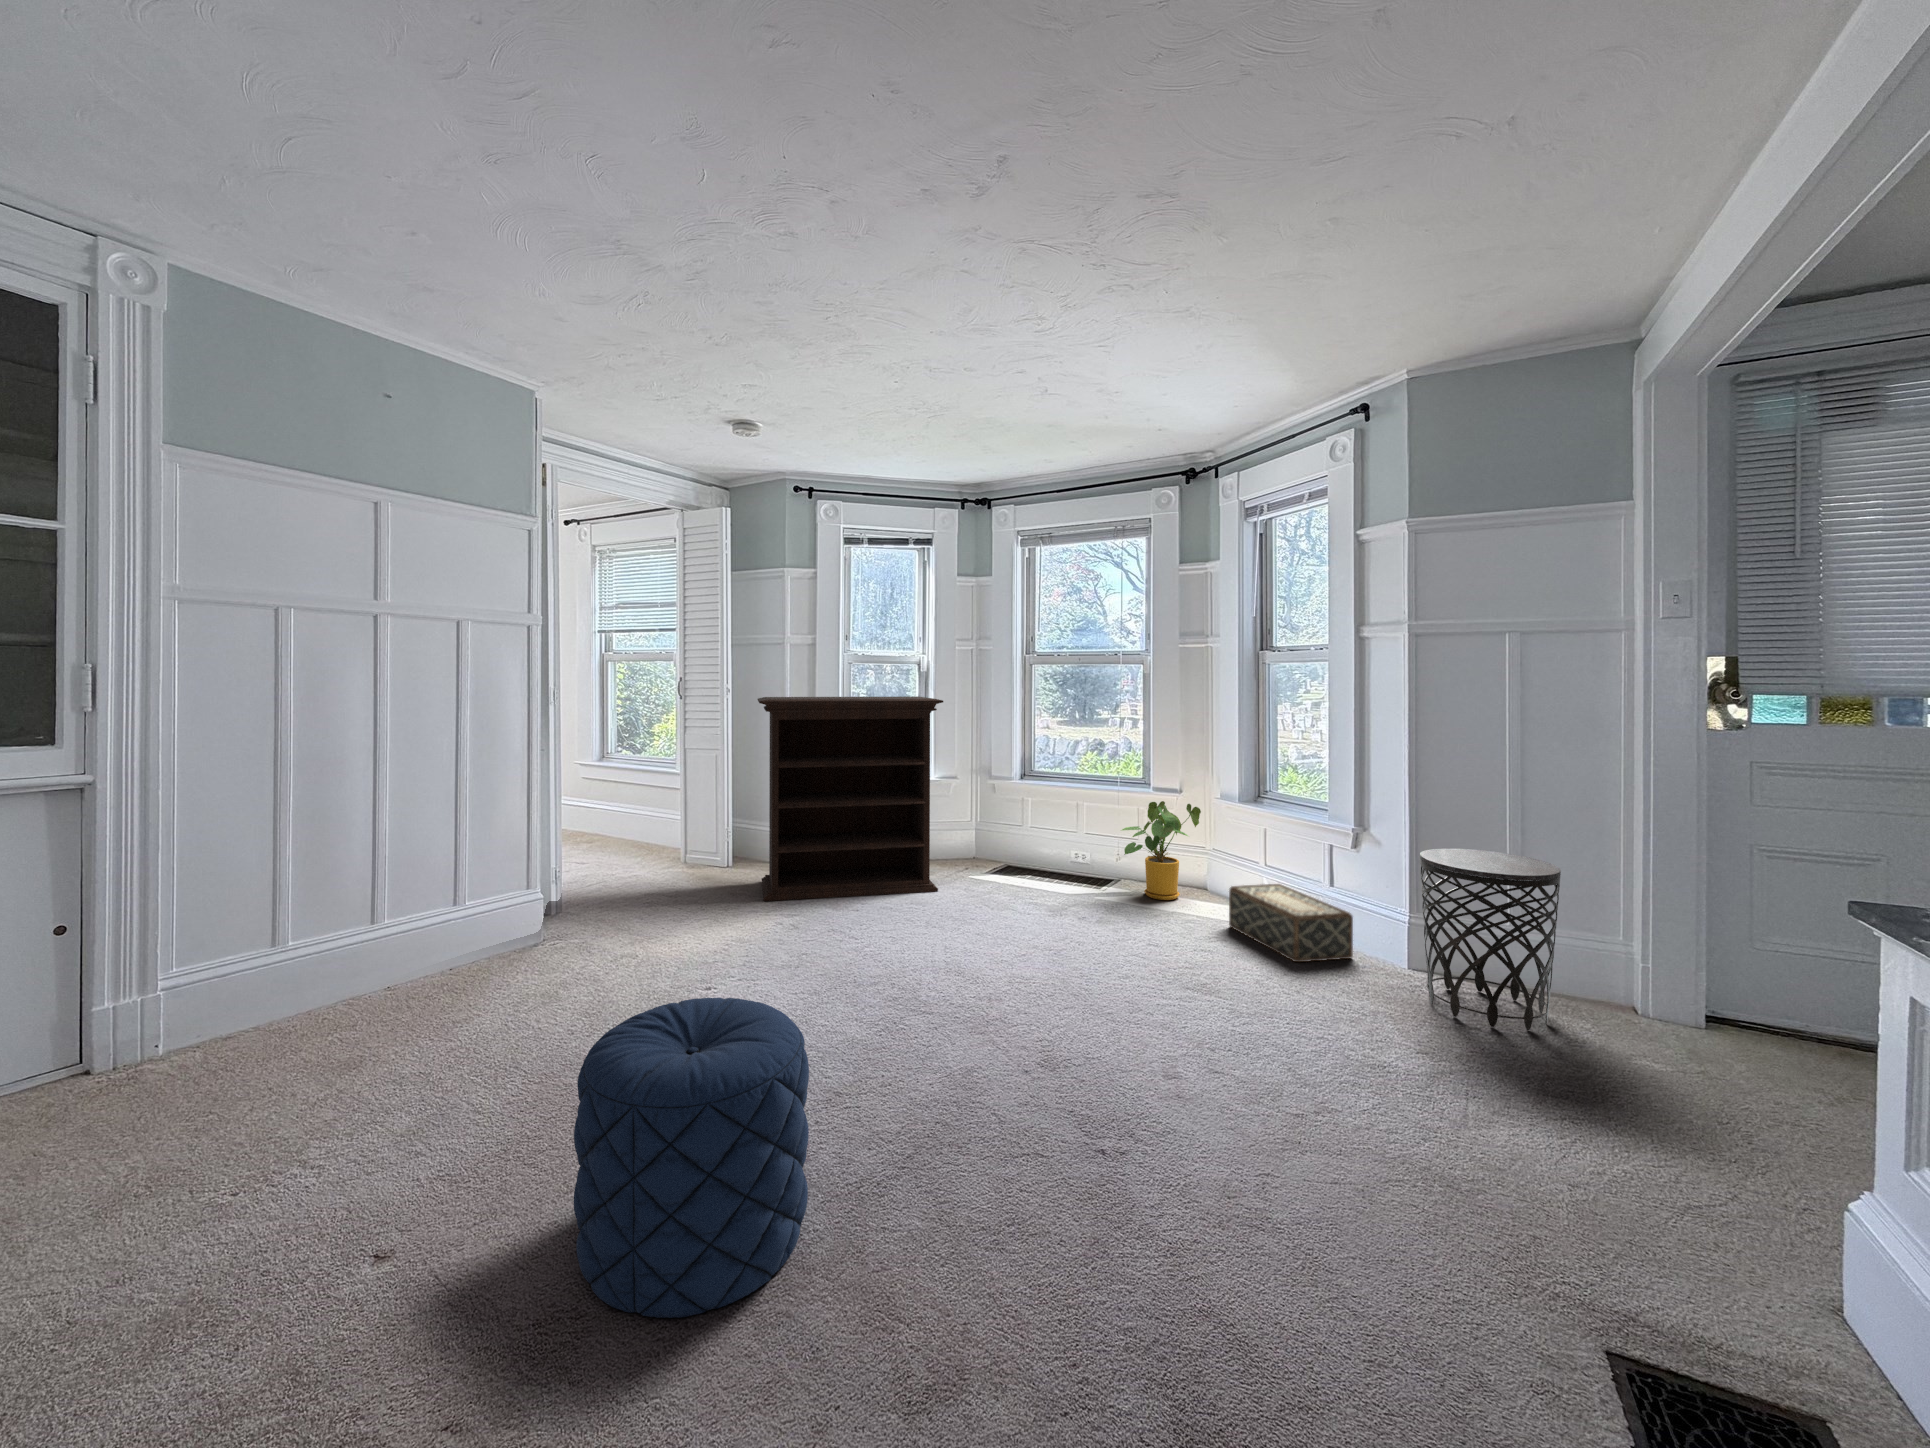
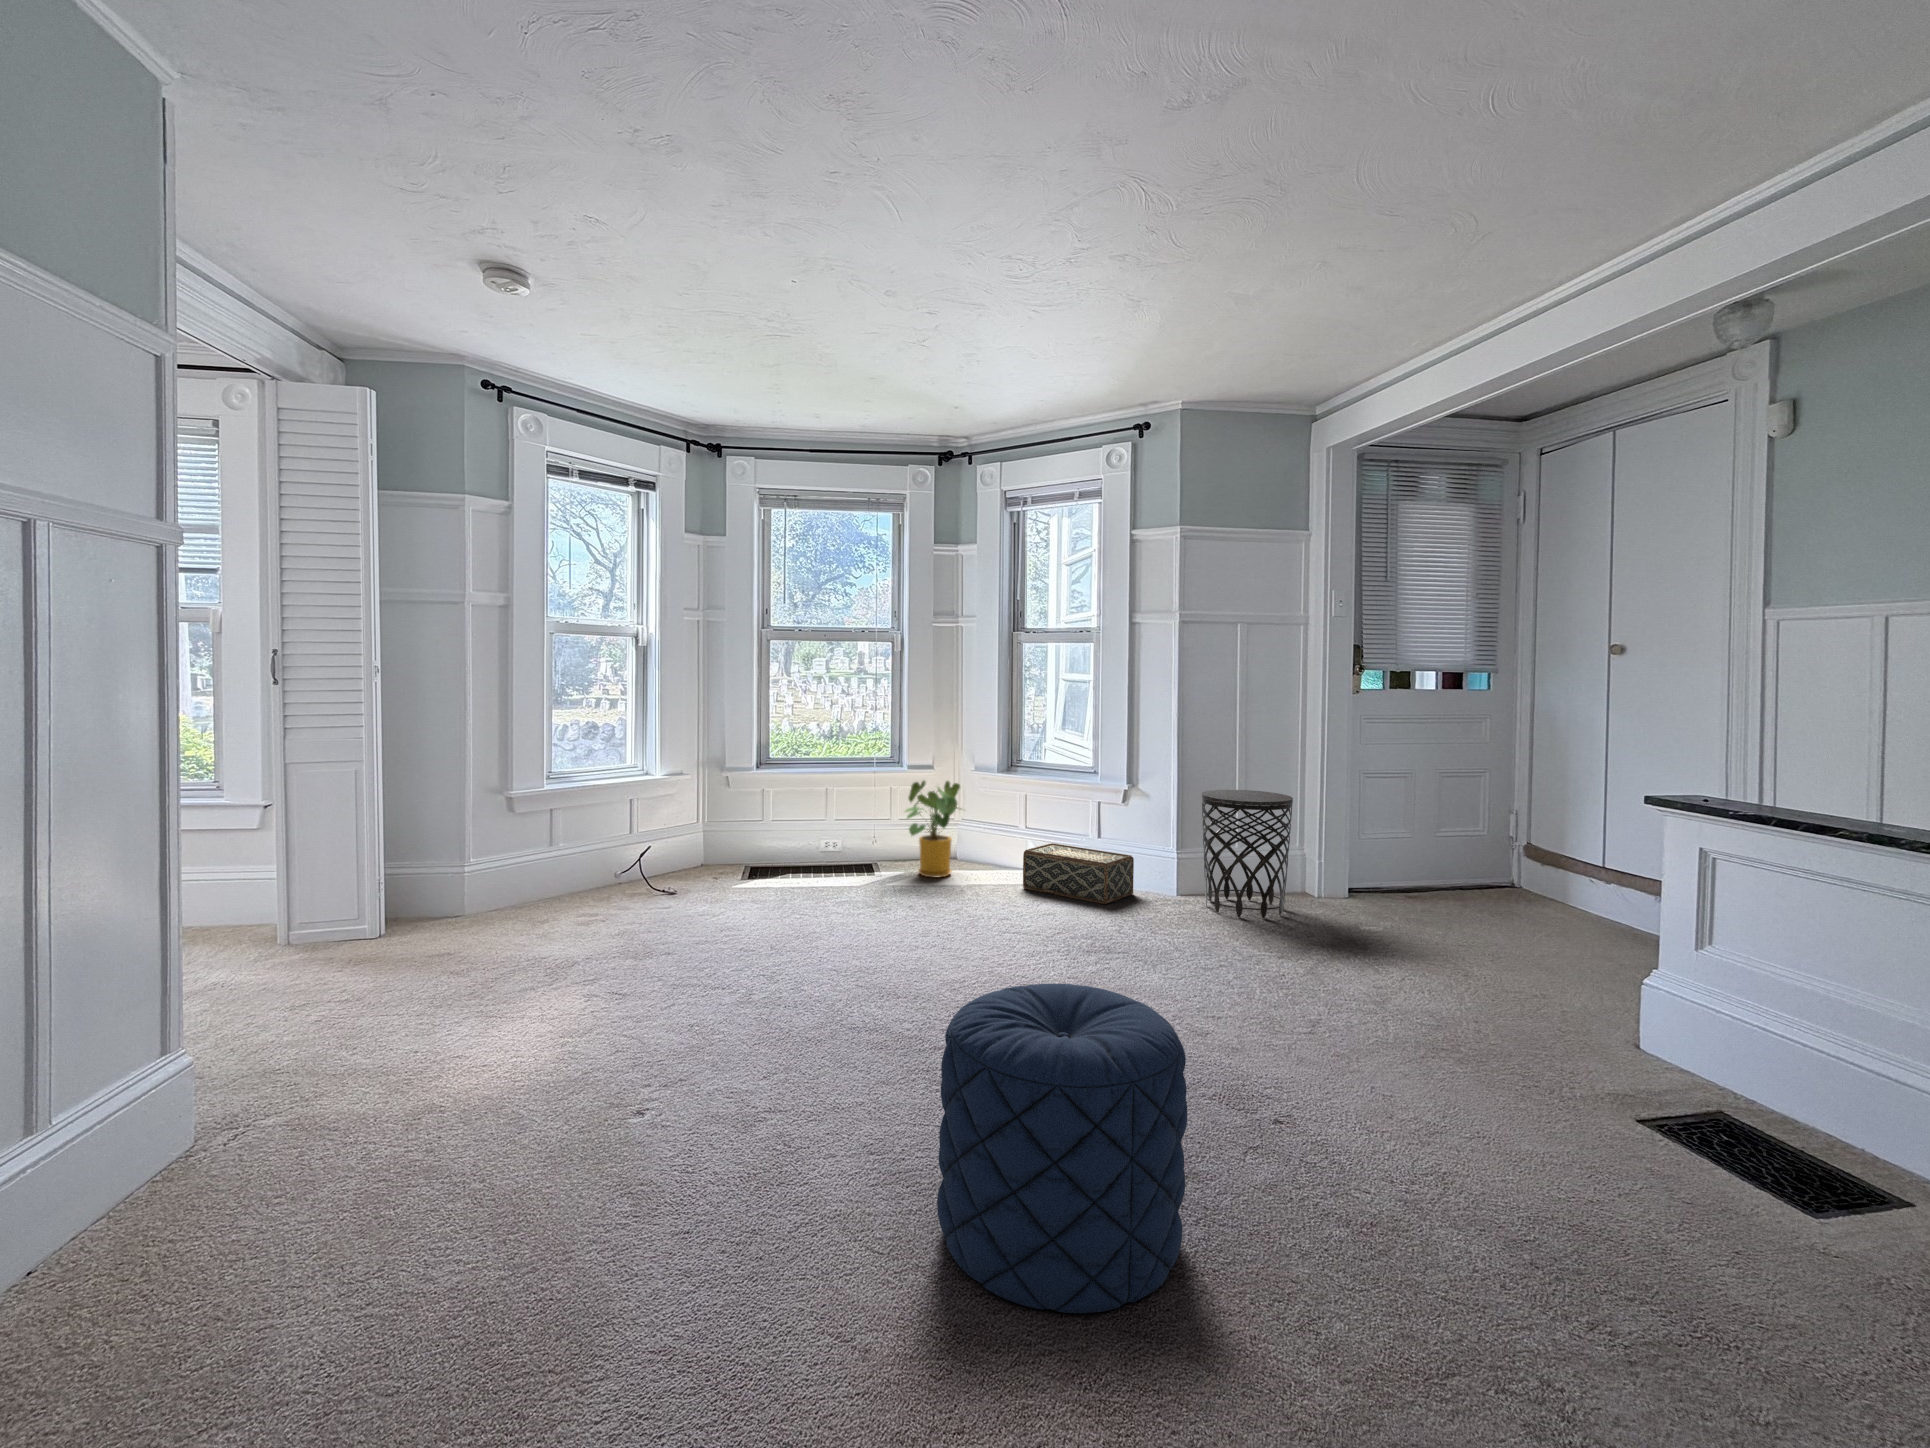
bookshelf: present [758,696,943,901] -> none [467,675,730,956]

